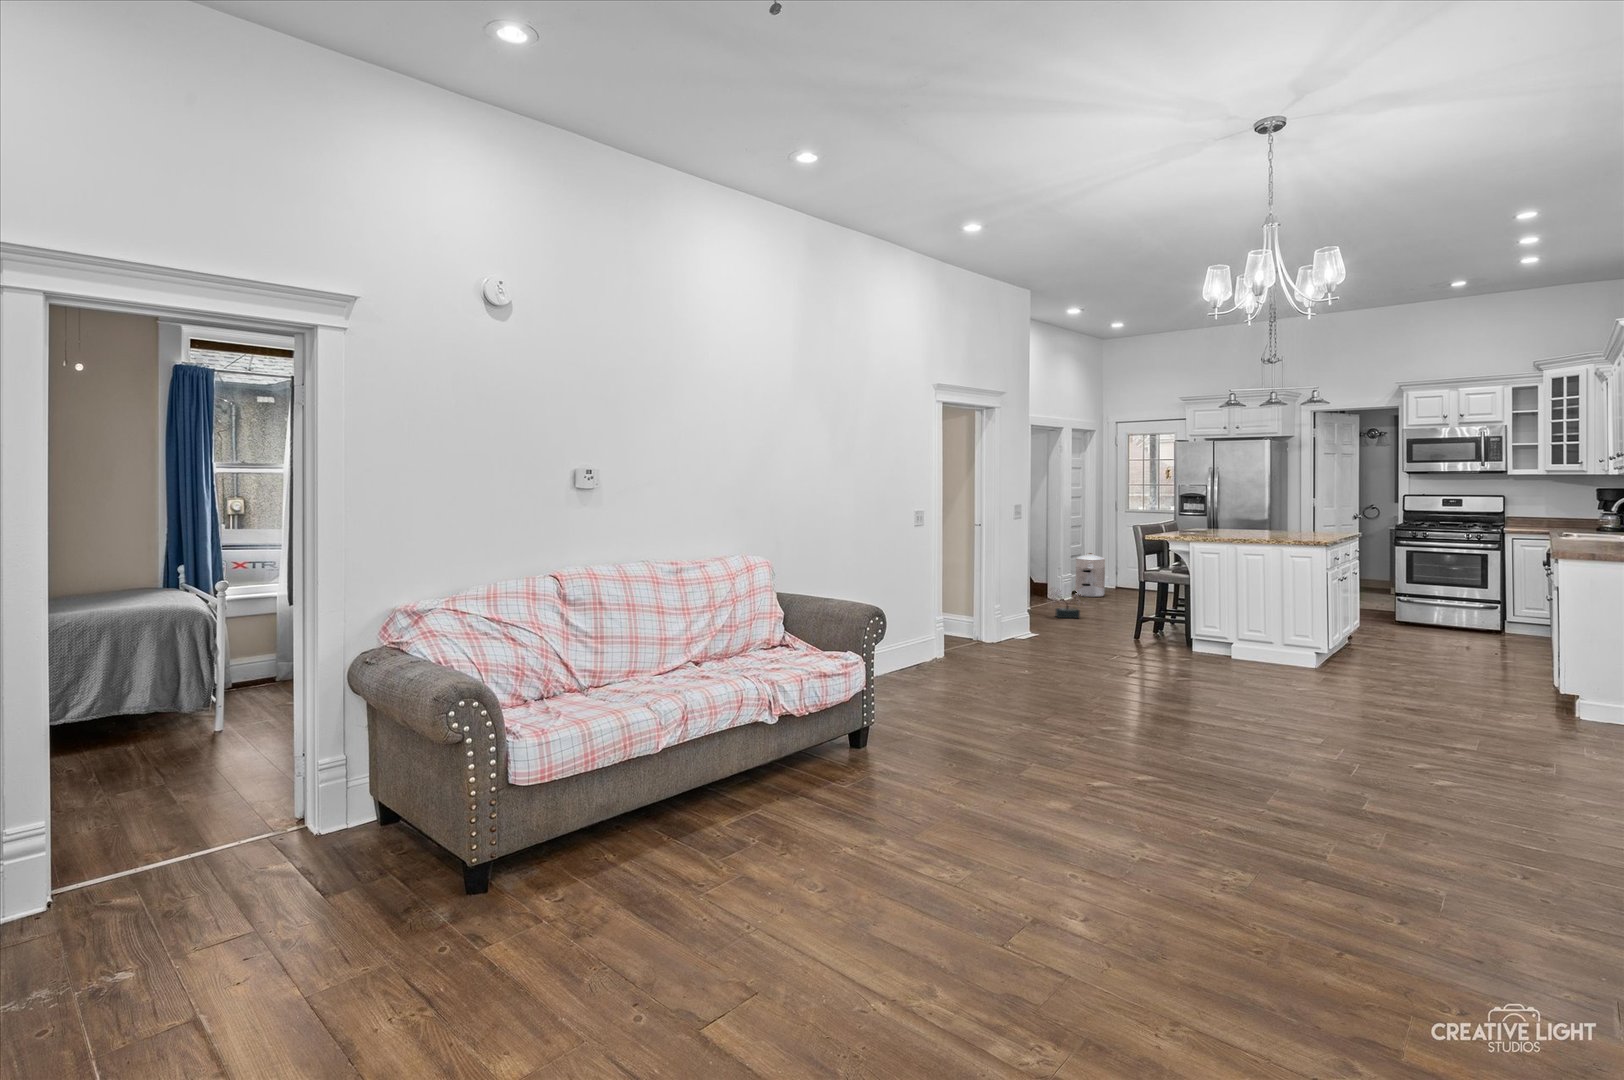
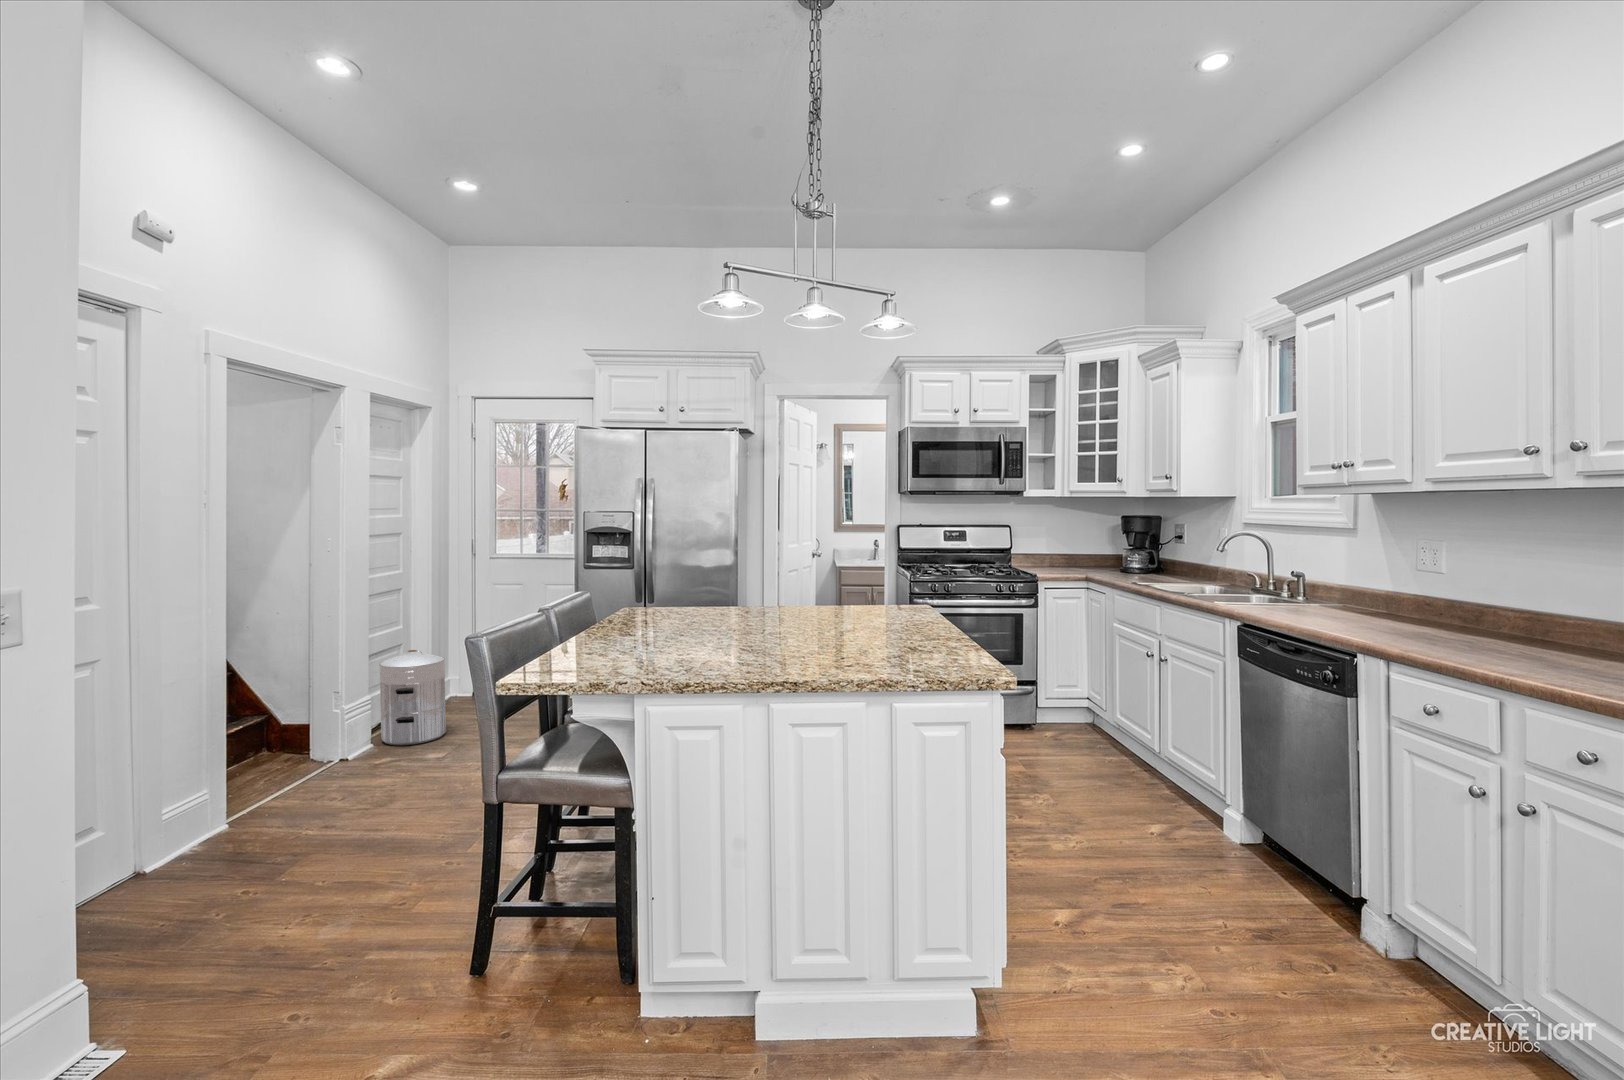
decorative plant: present [1049,588,1084,618] -> none [264,803,387,896]

